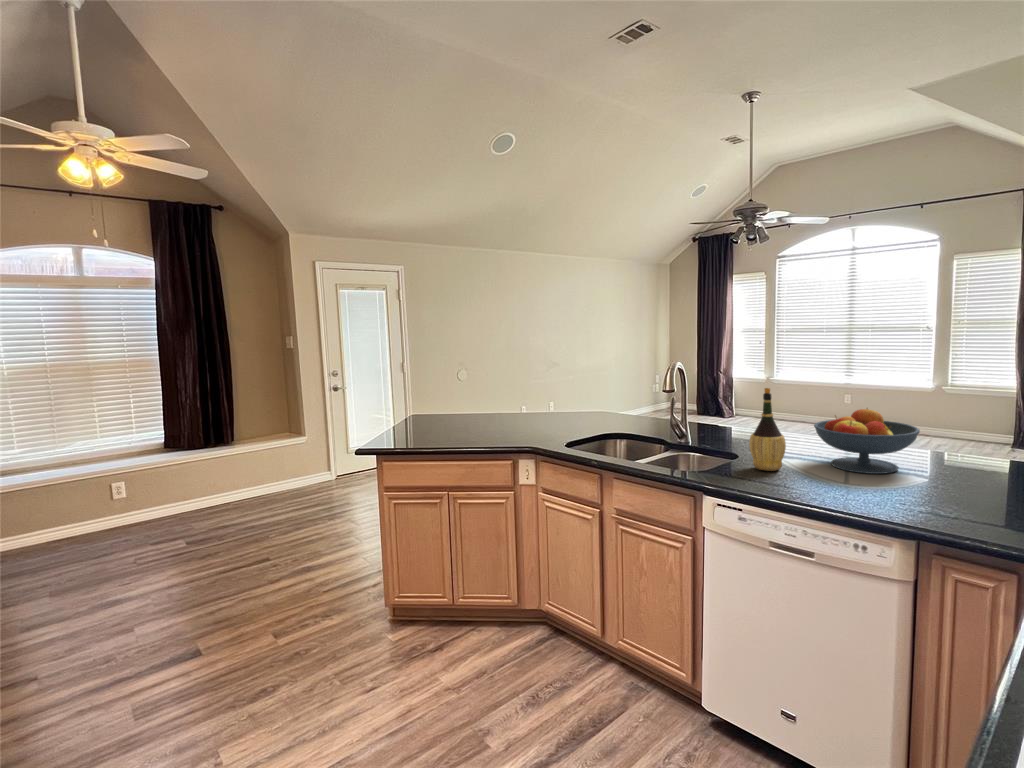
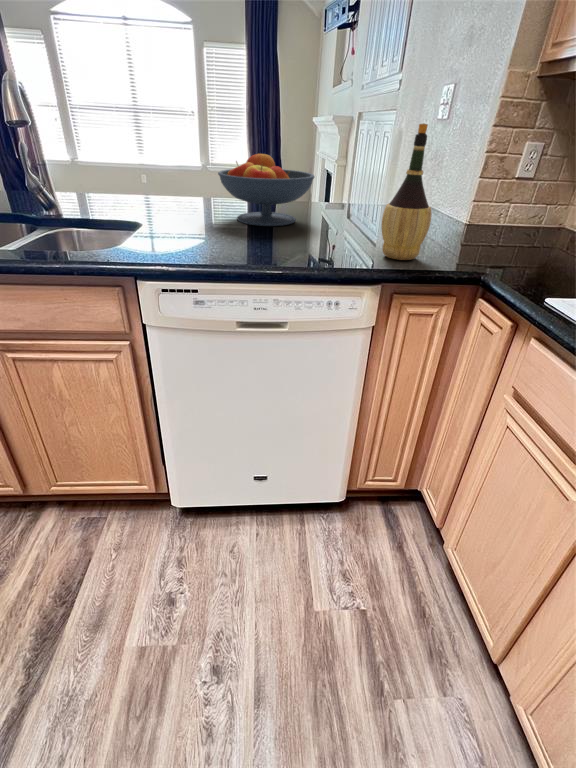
wine bottle: present [749,388,786,471] -> present [382,123,432,260]

